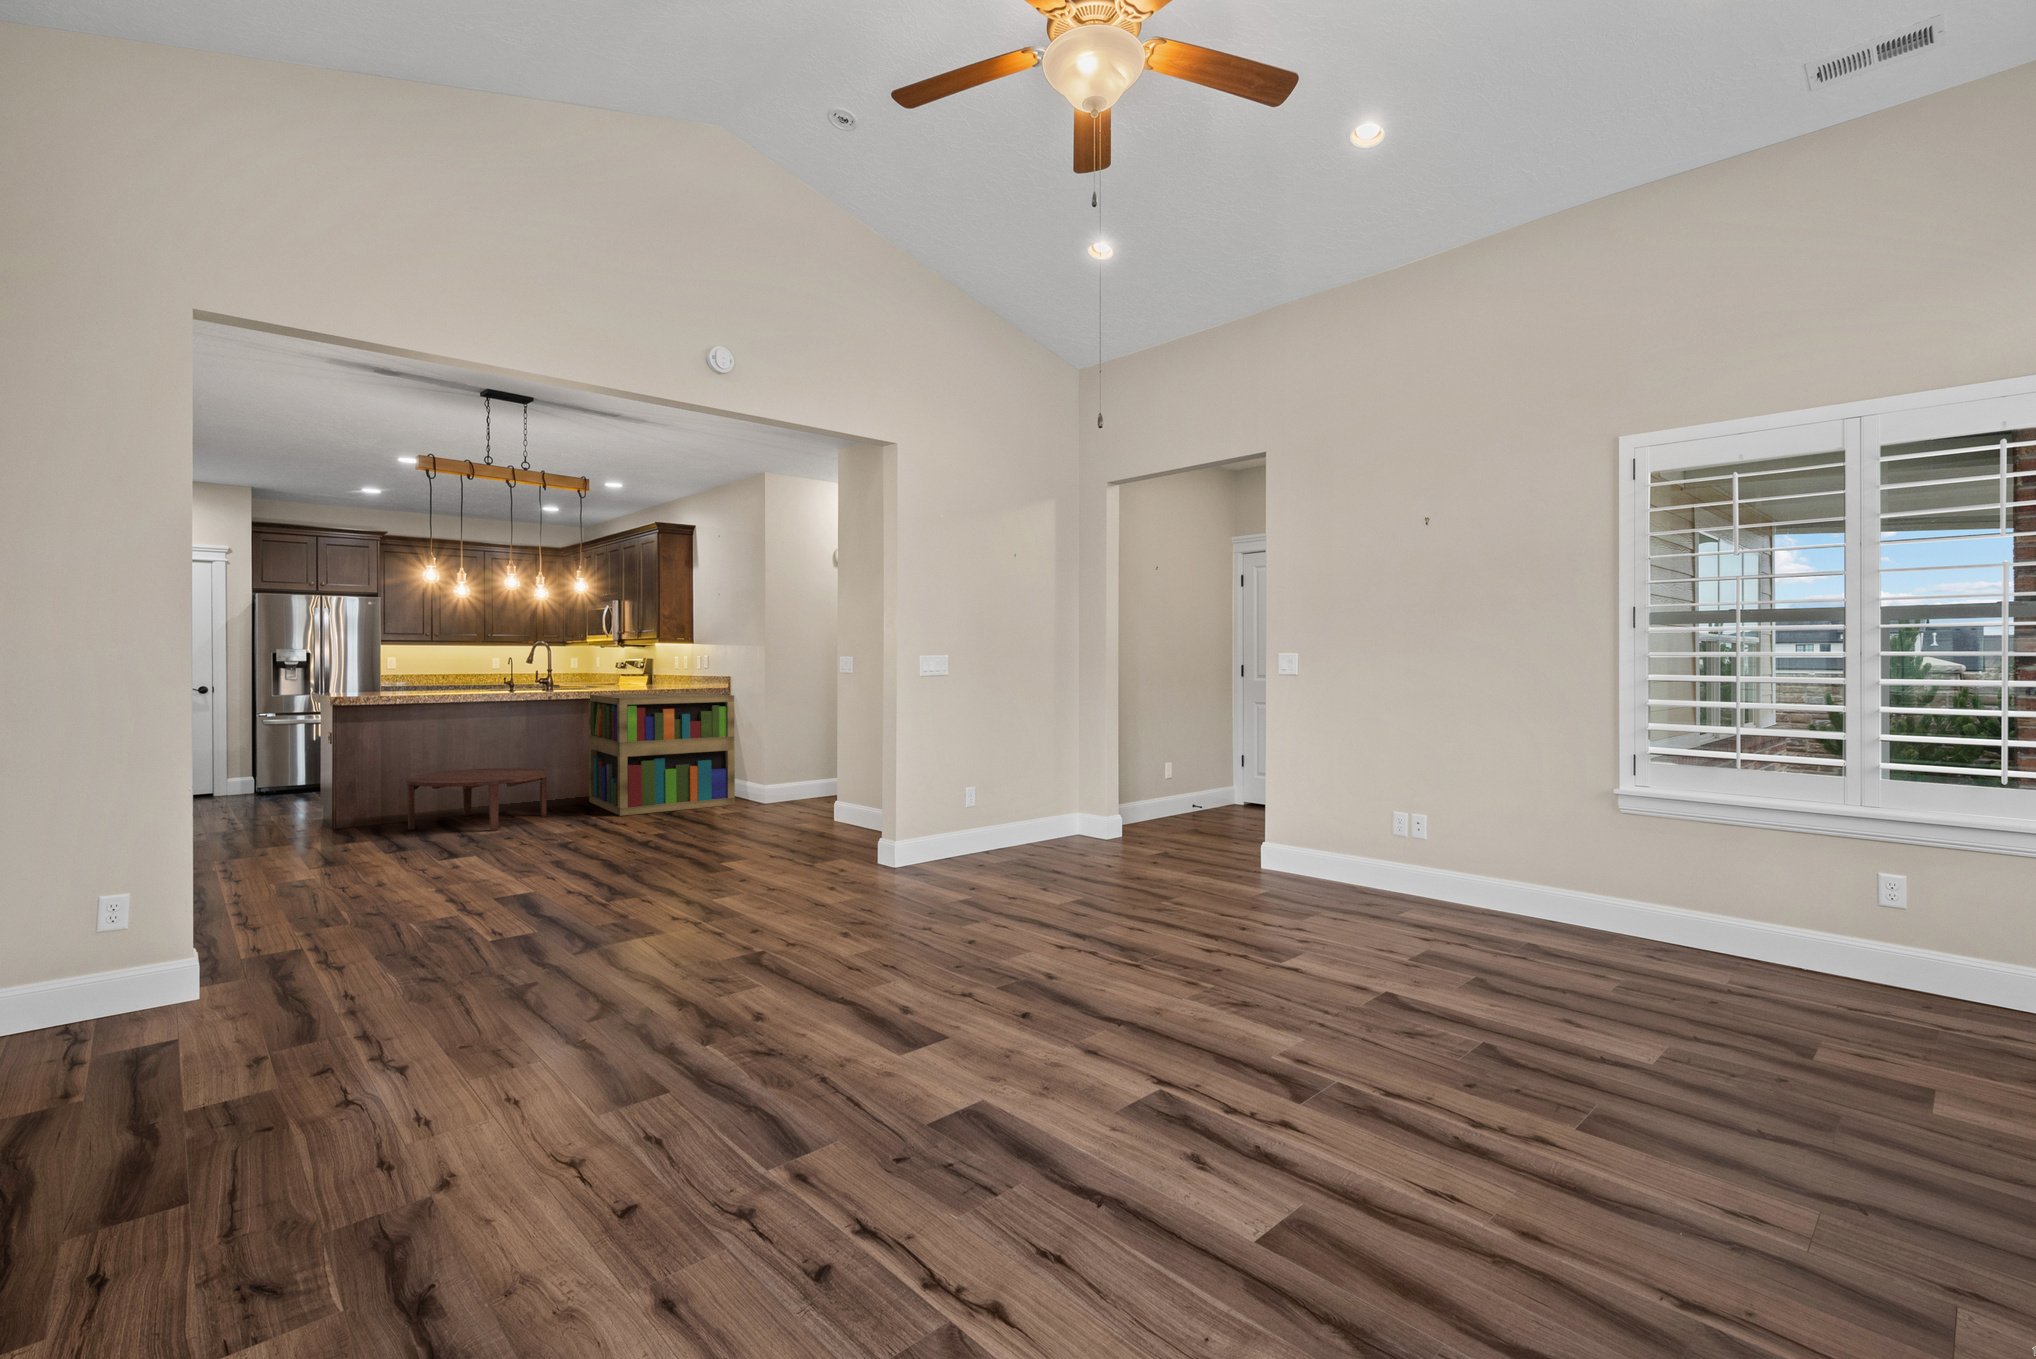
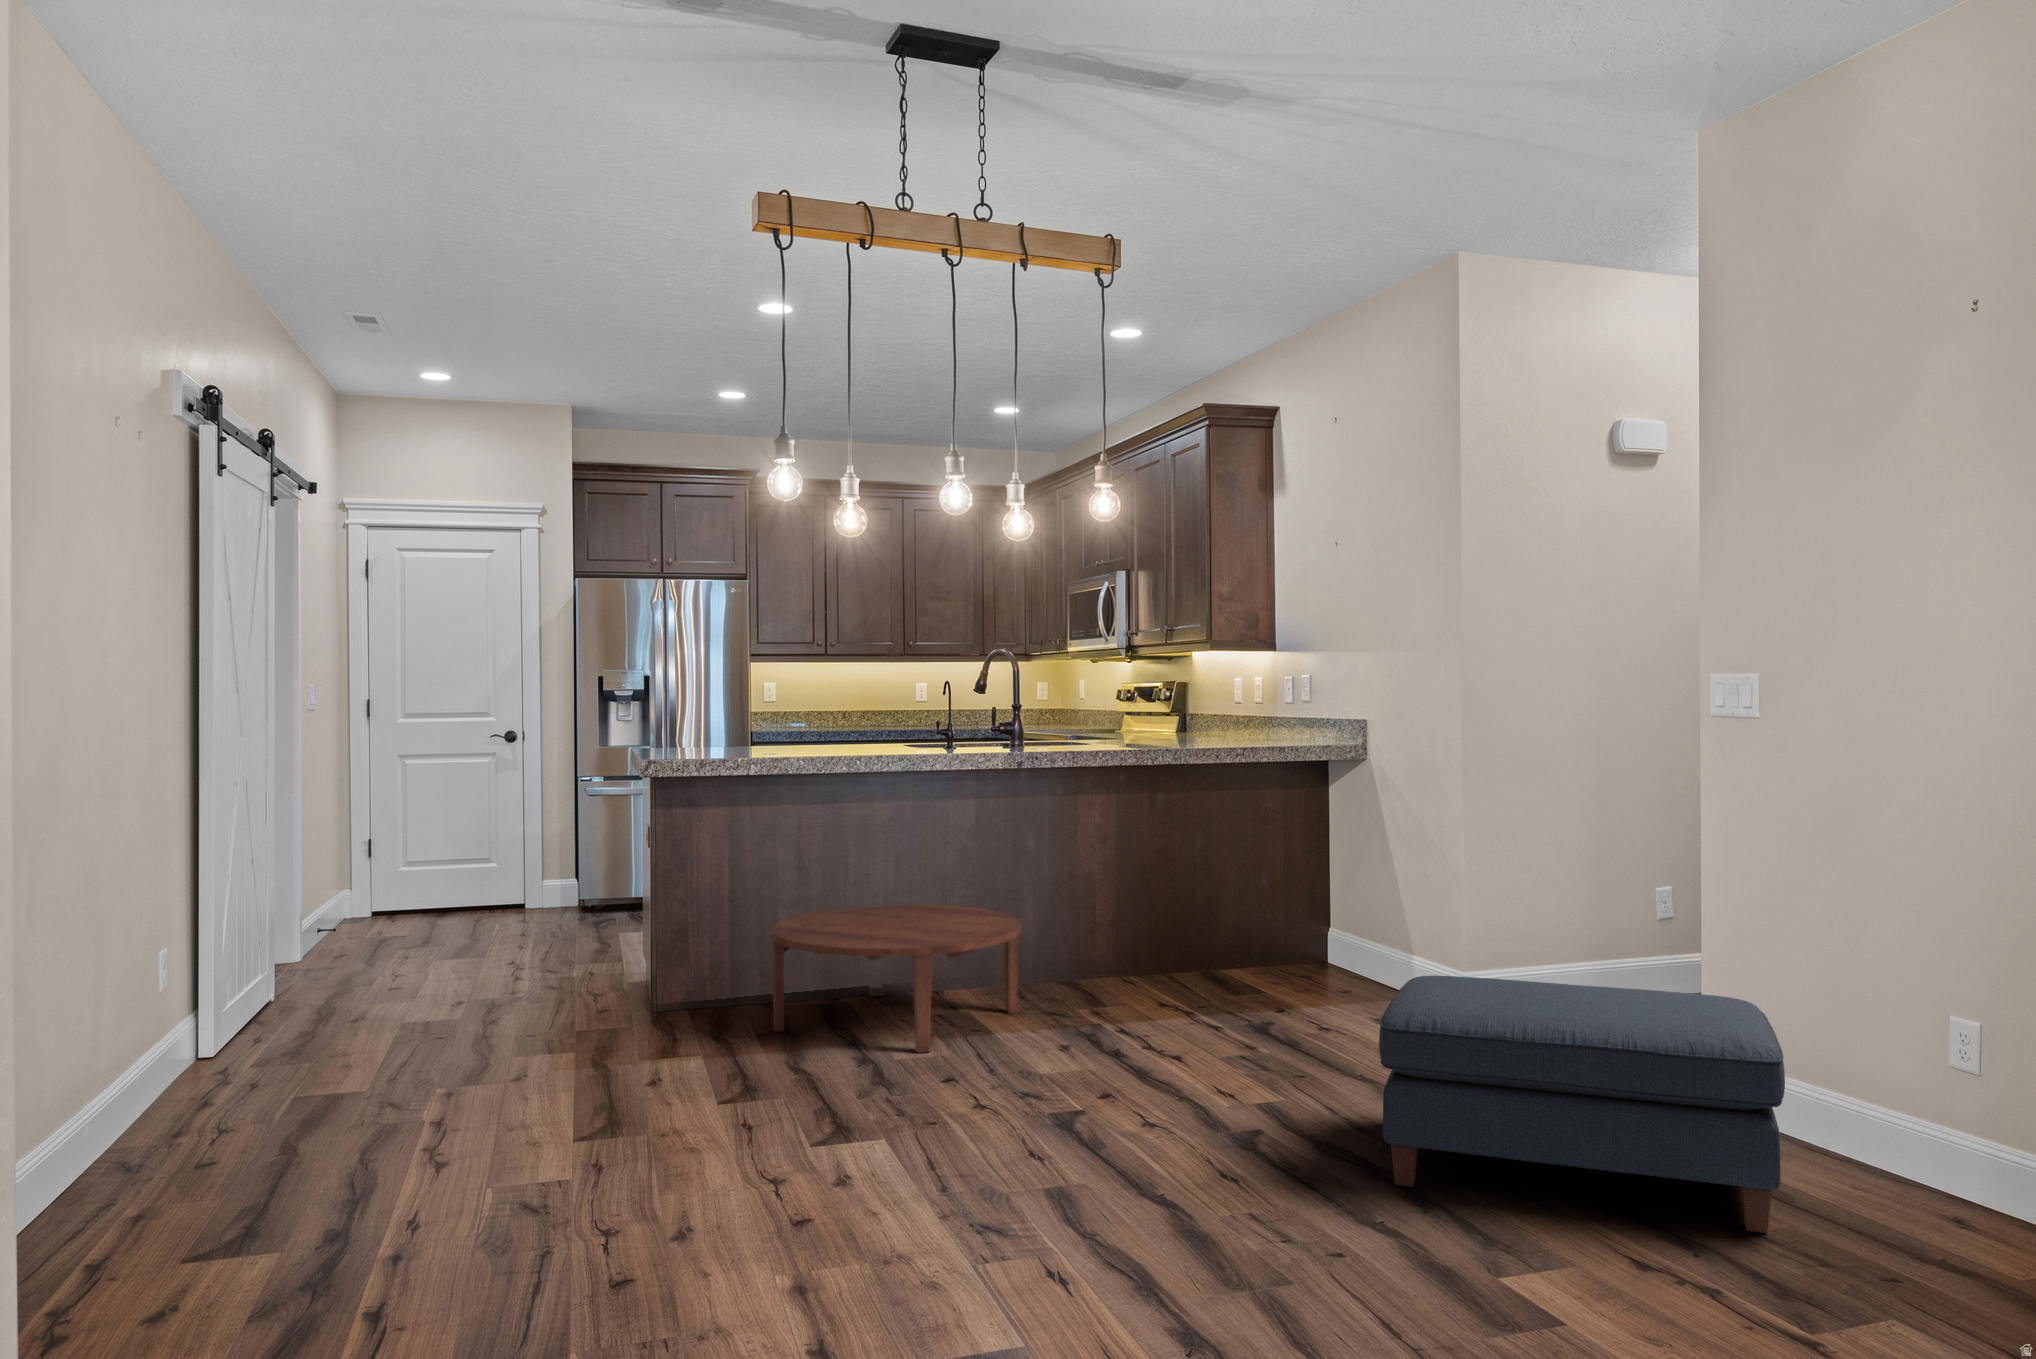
bookshelf: present [589,693,735,816] -> none [1089,754,1397,1029]
ottoman: none [694,772,842,847] -> present [1379,976,1785,1233]

